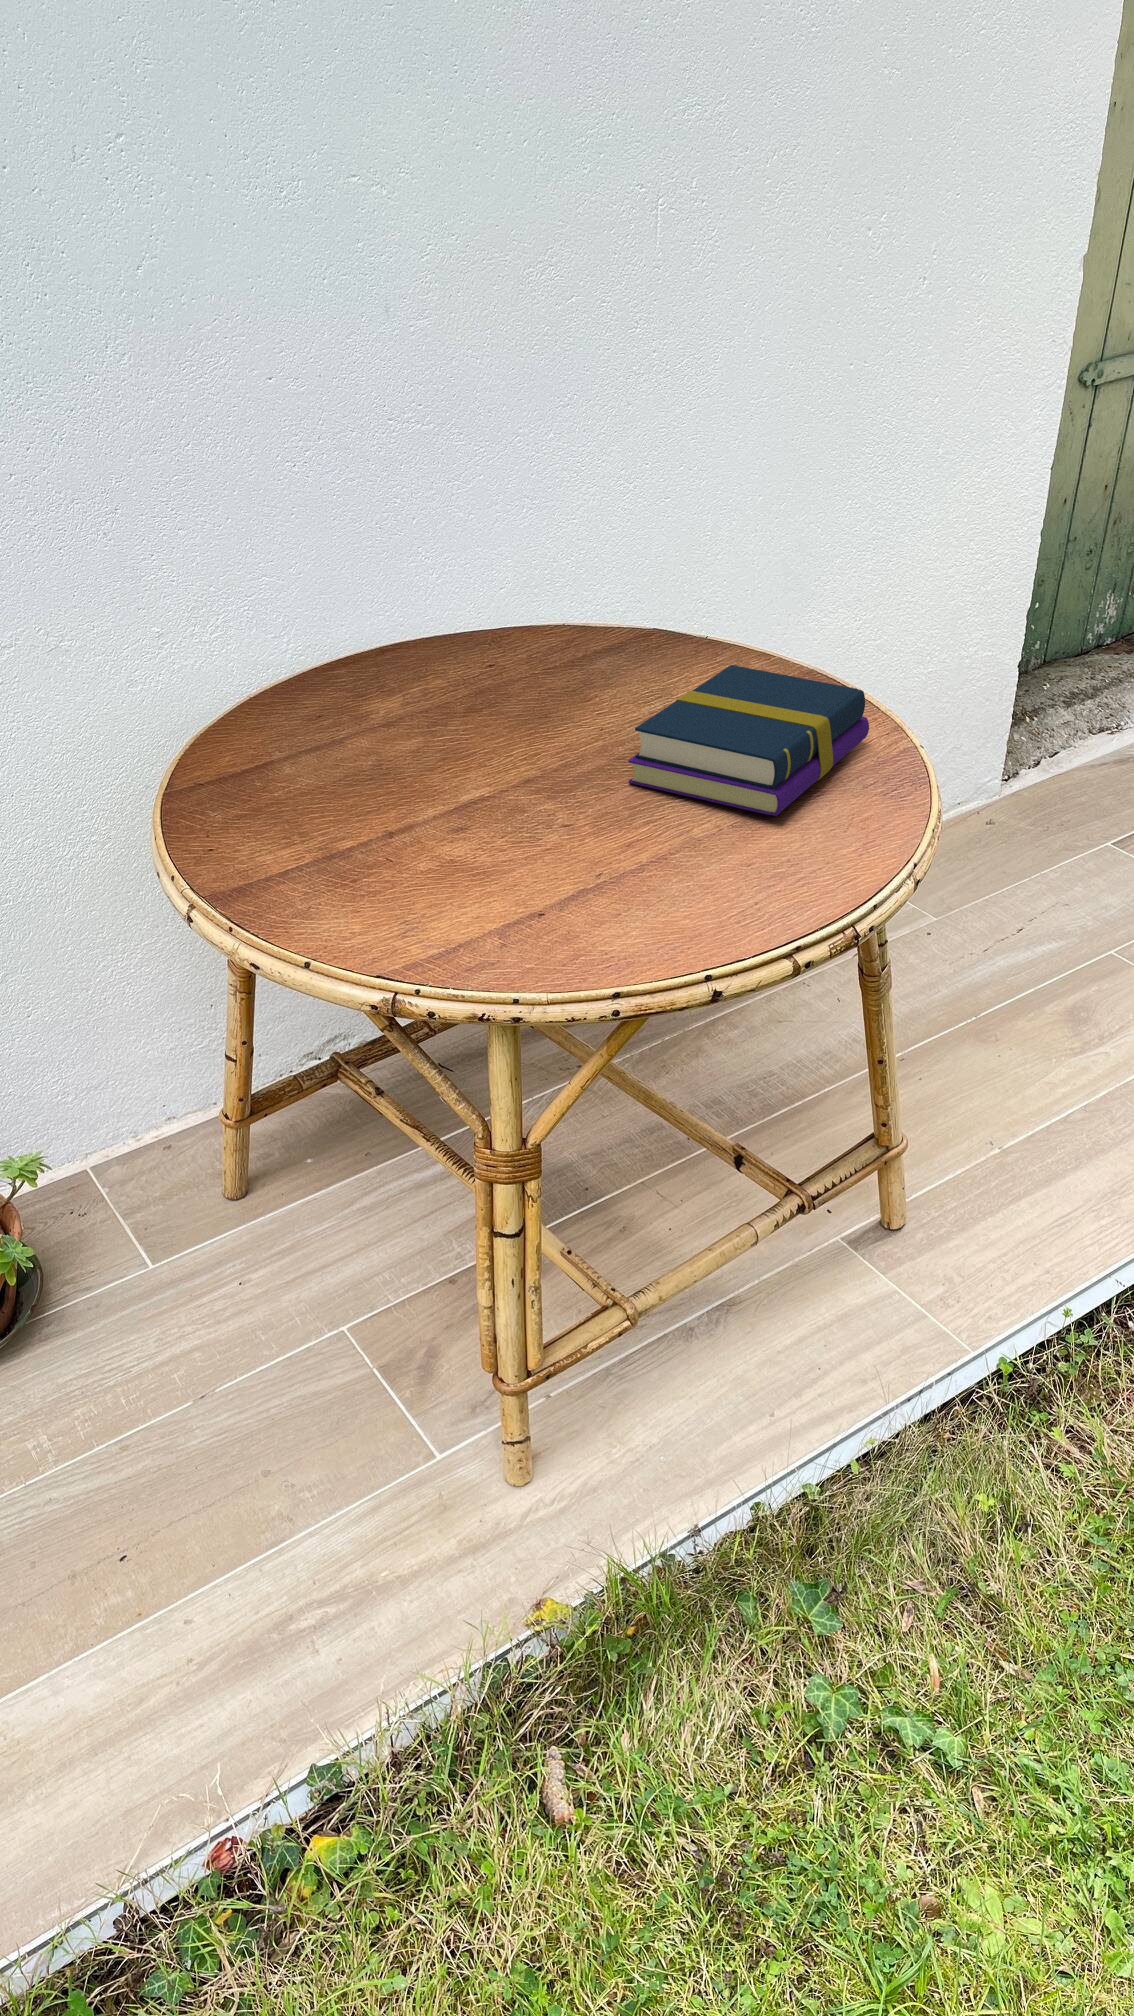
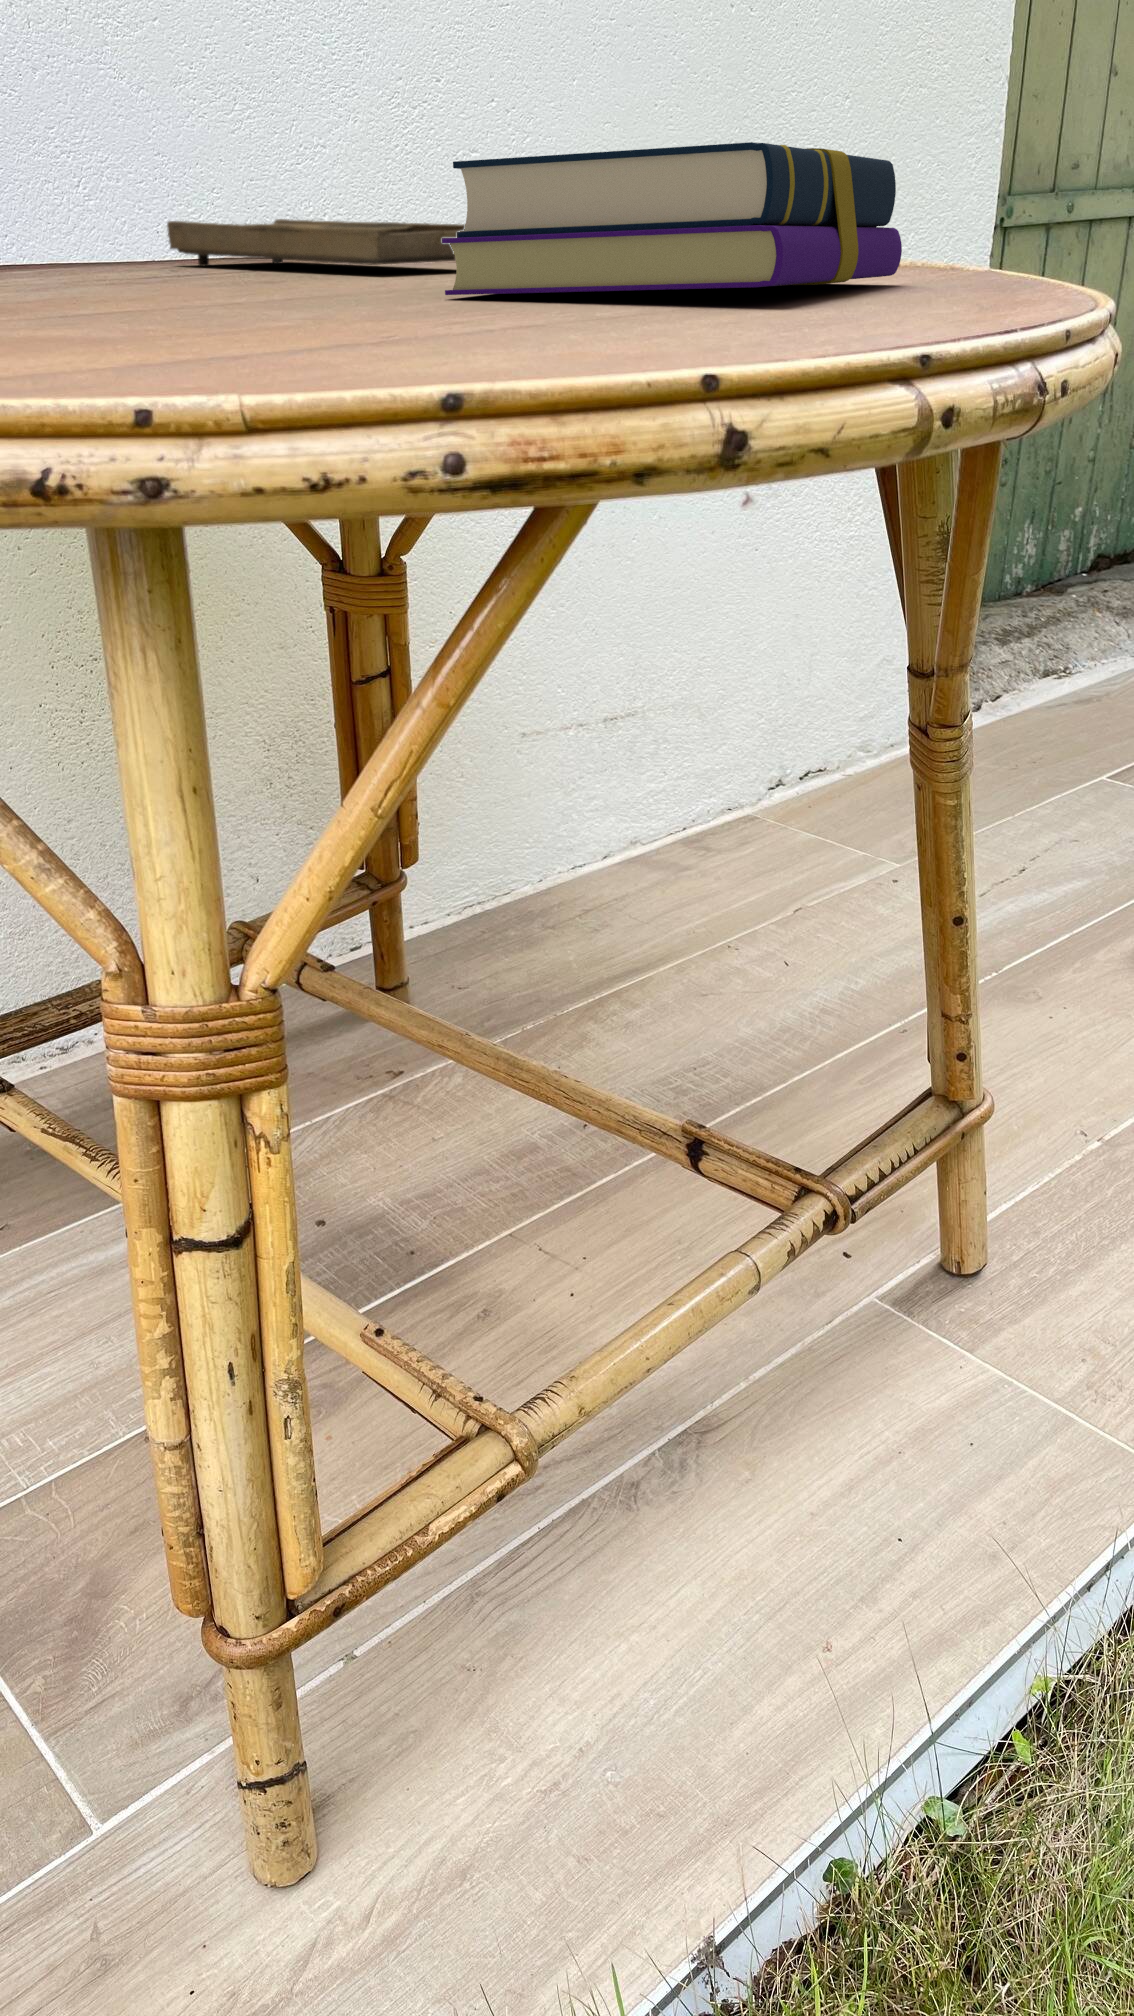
tray: none [484,596,665,685] -> present [167,219,465,266]

